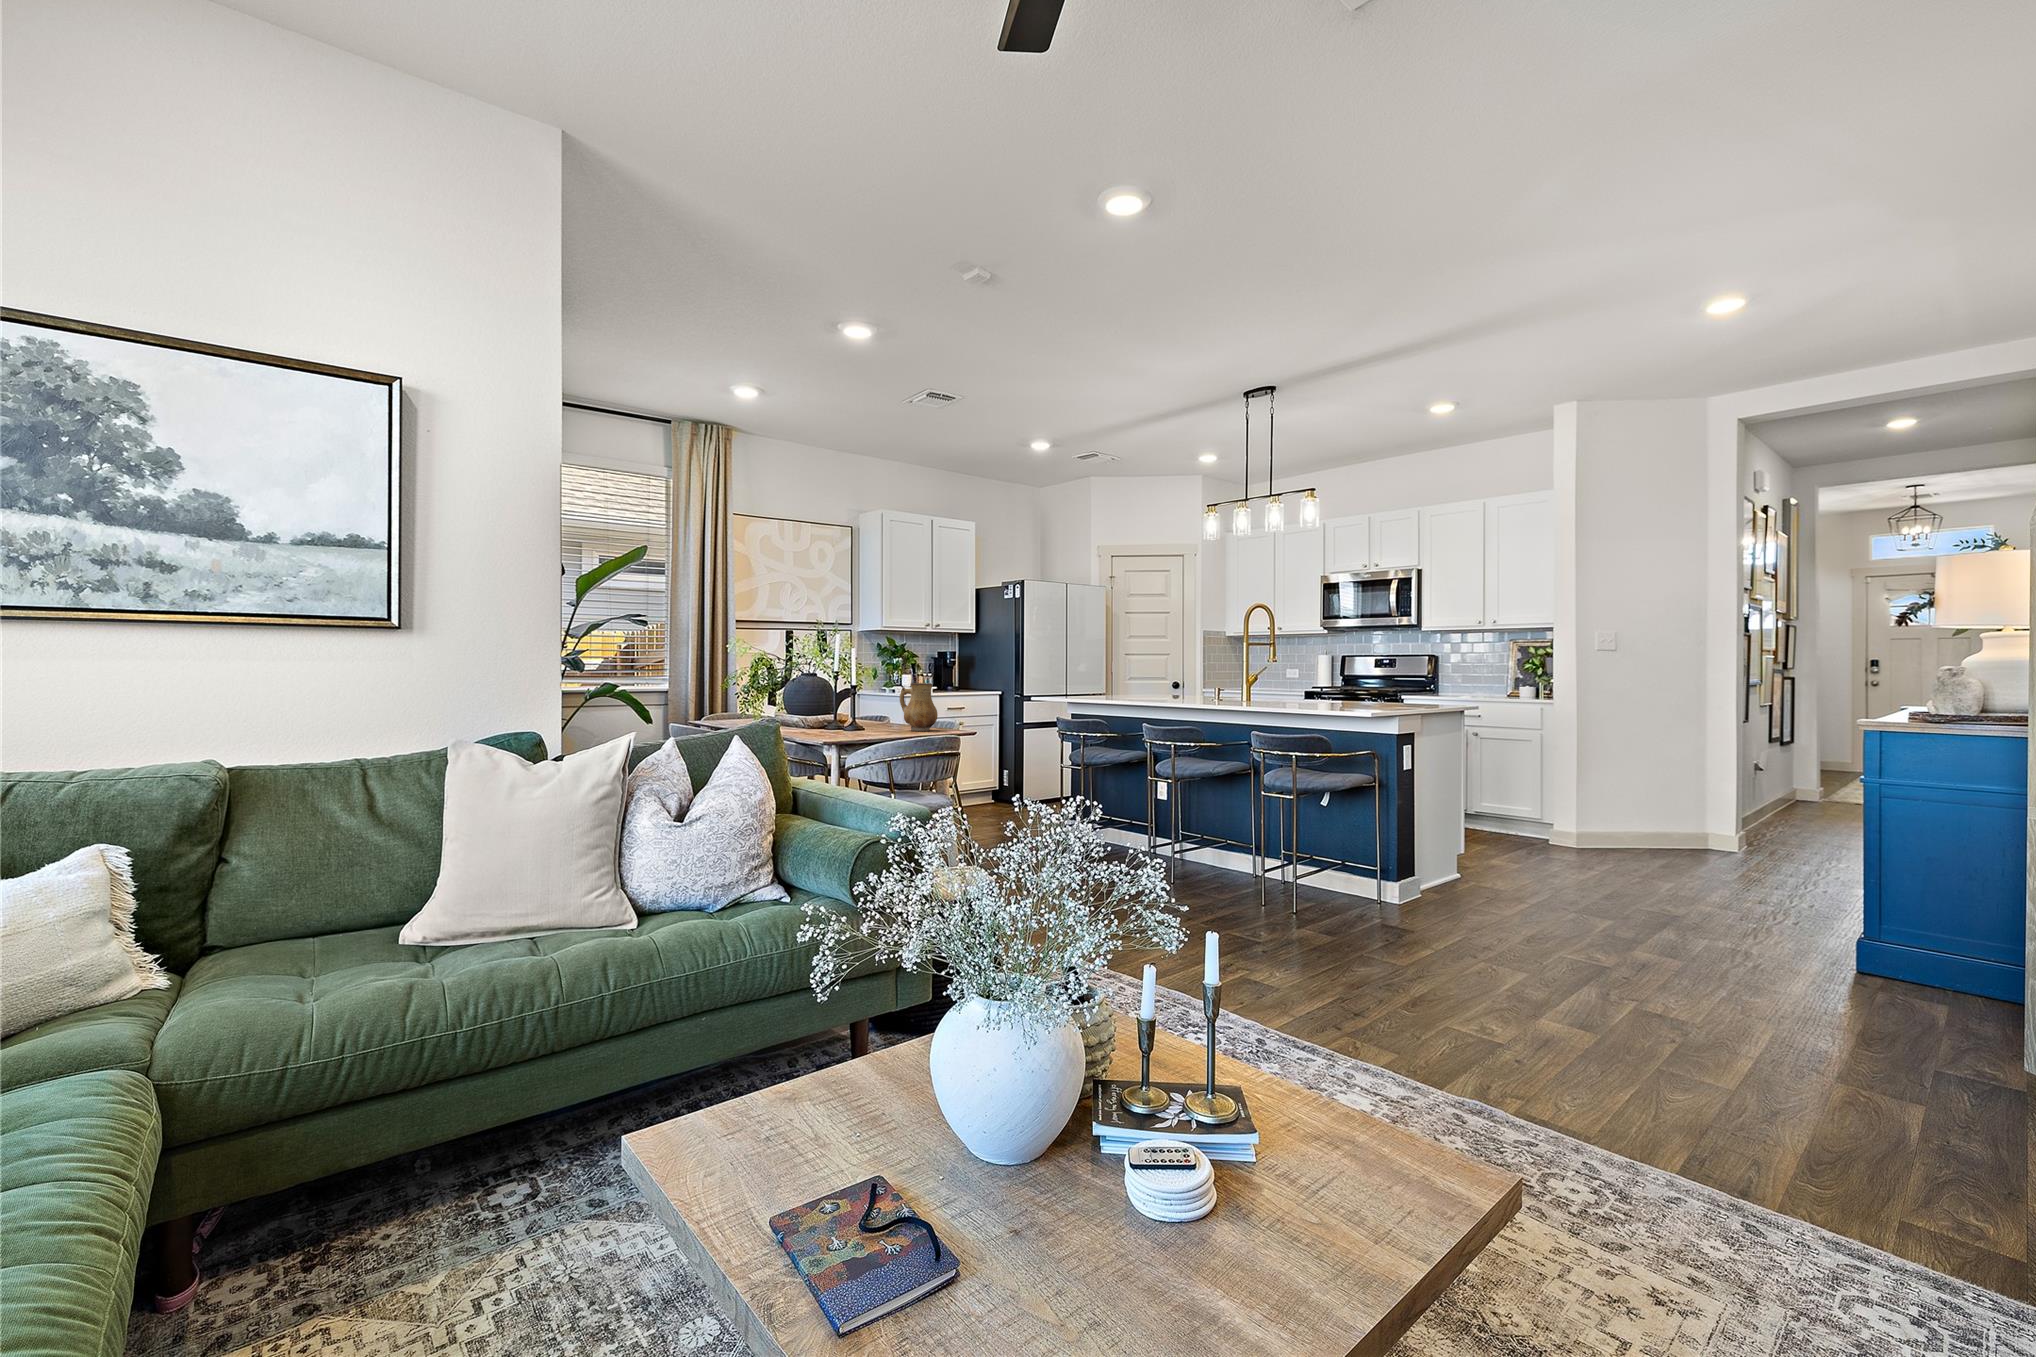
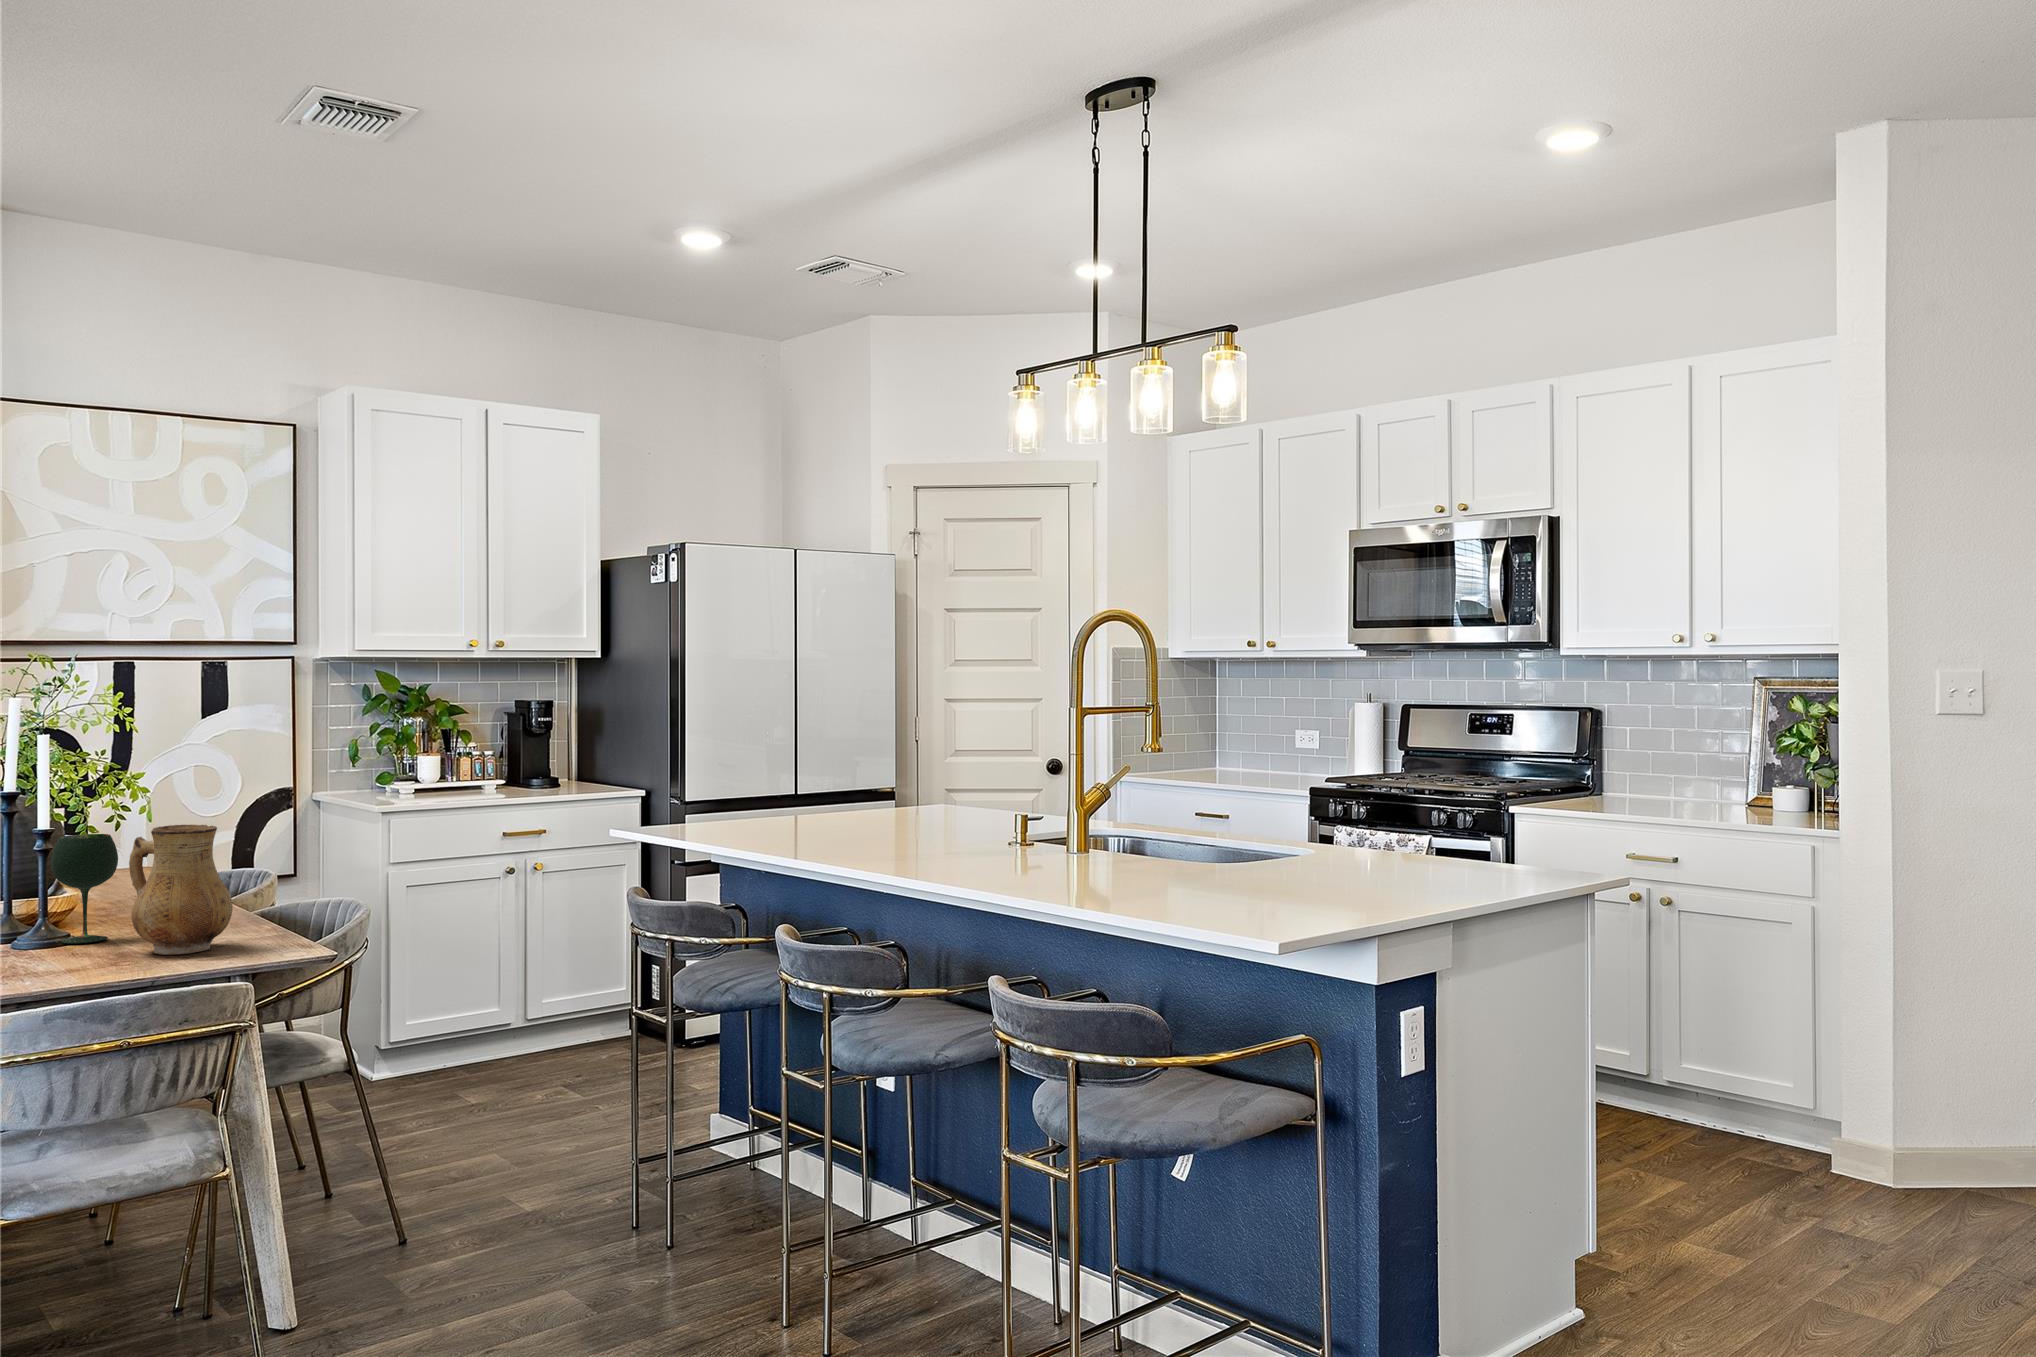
wine glass: none [864,688,886,729] -> present [51,834,118,944]

